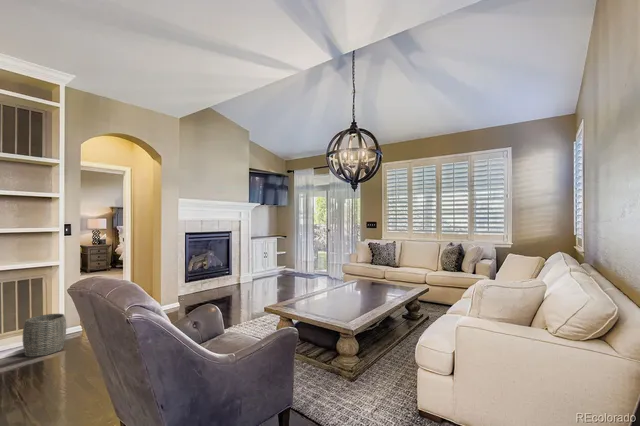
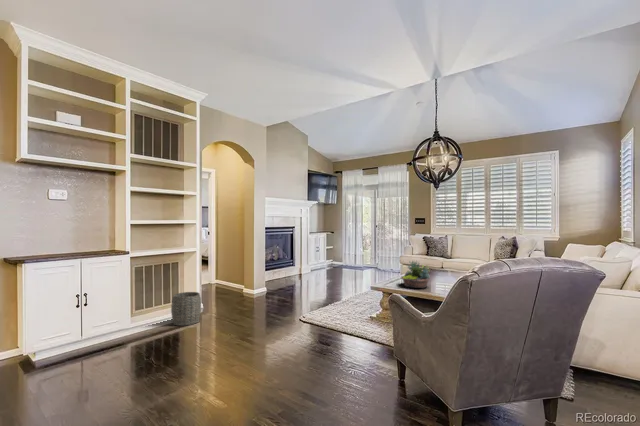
succulent planter: none [301,274,336,309] -> present [401,261,430,288]

